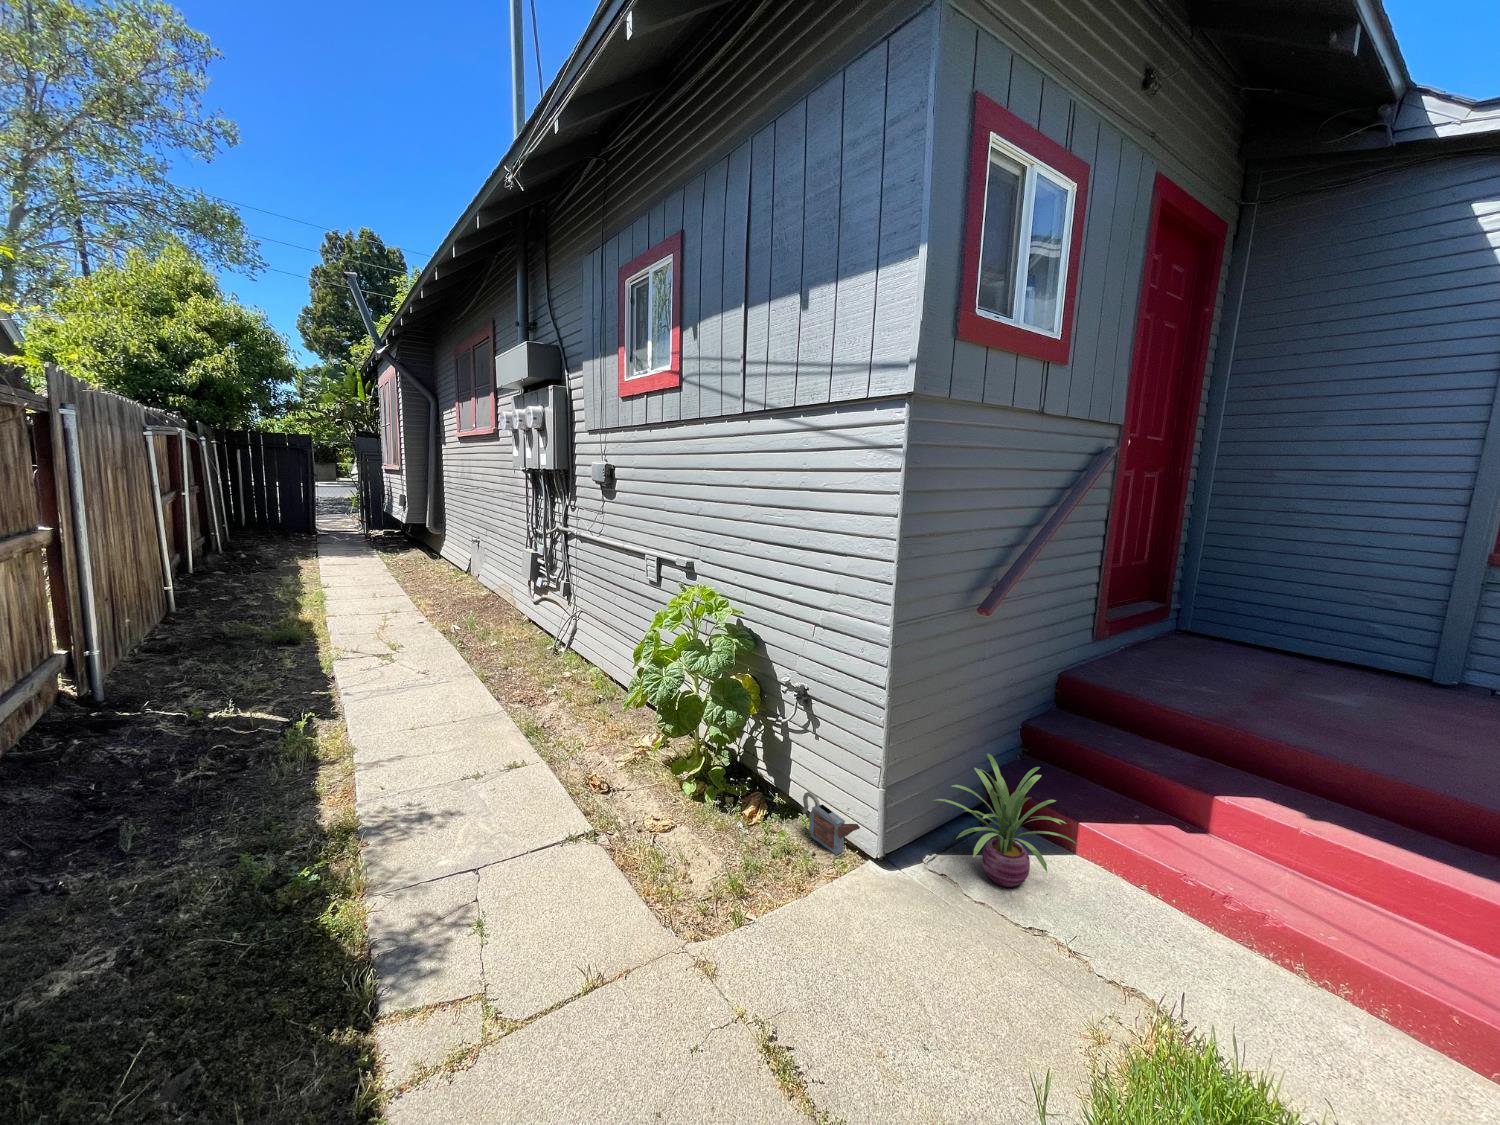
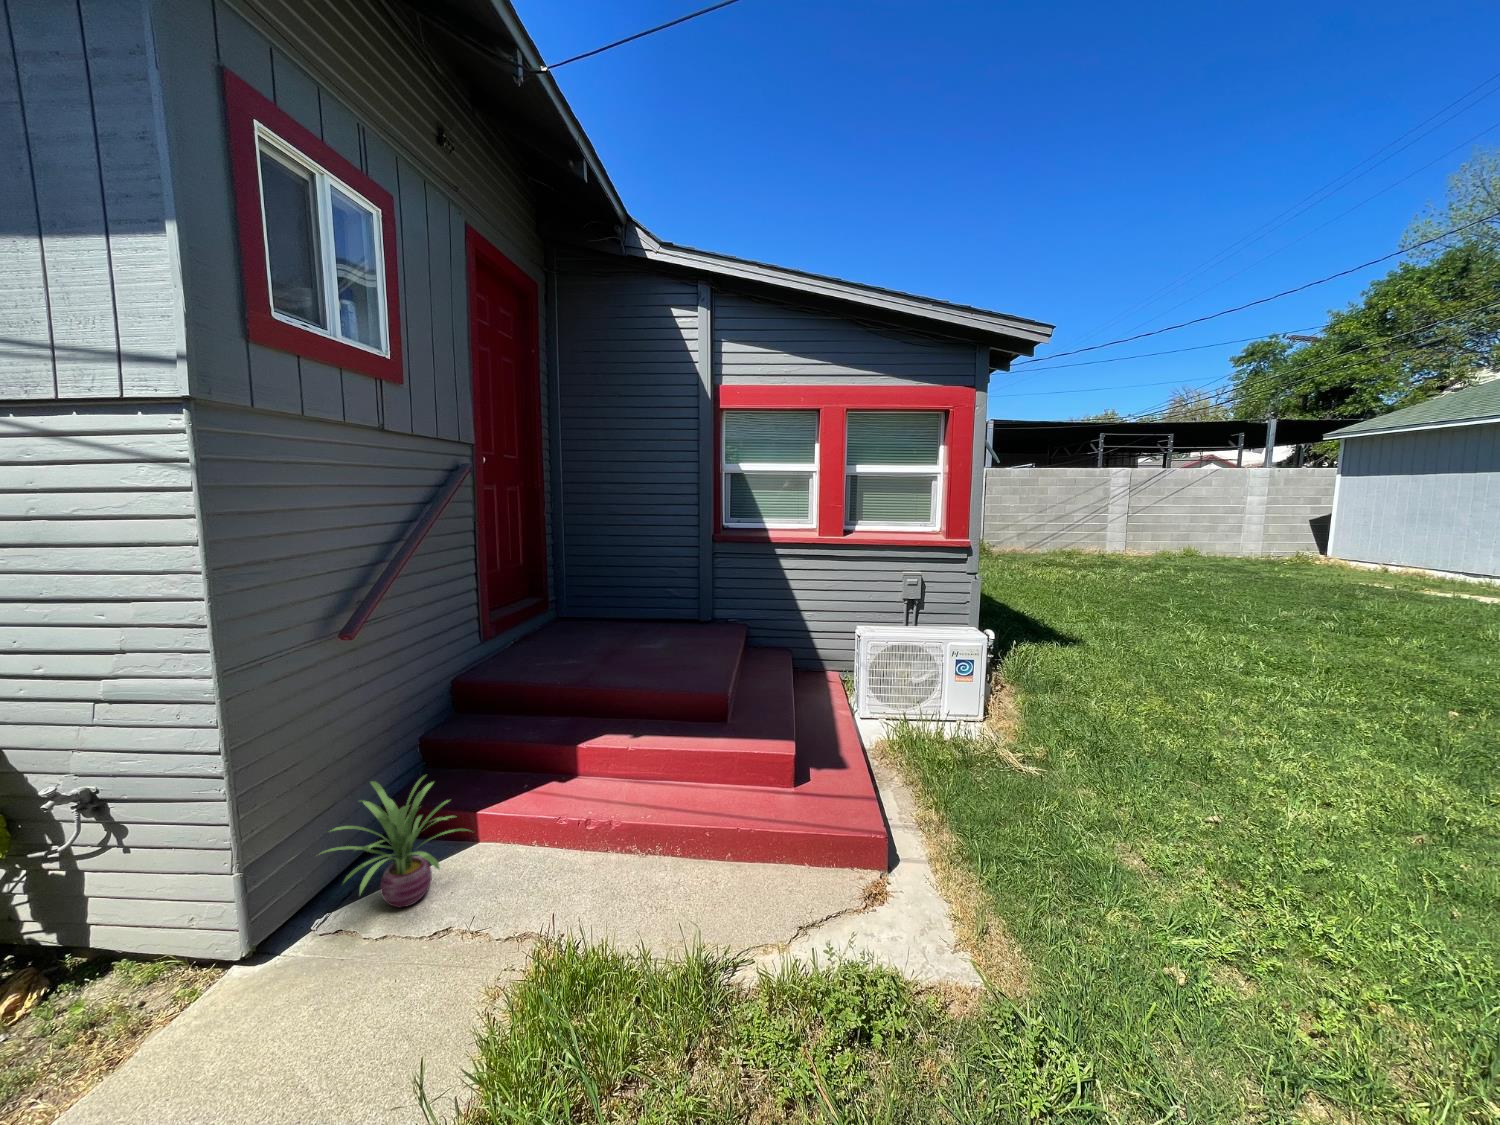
watering can: present [802,792,860,855] -> none [105,926,206,987]

